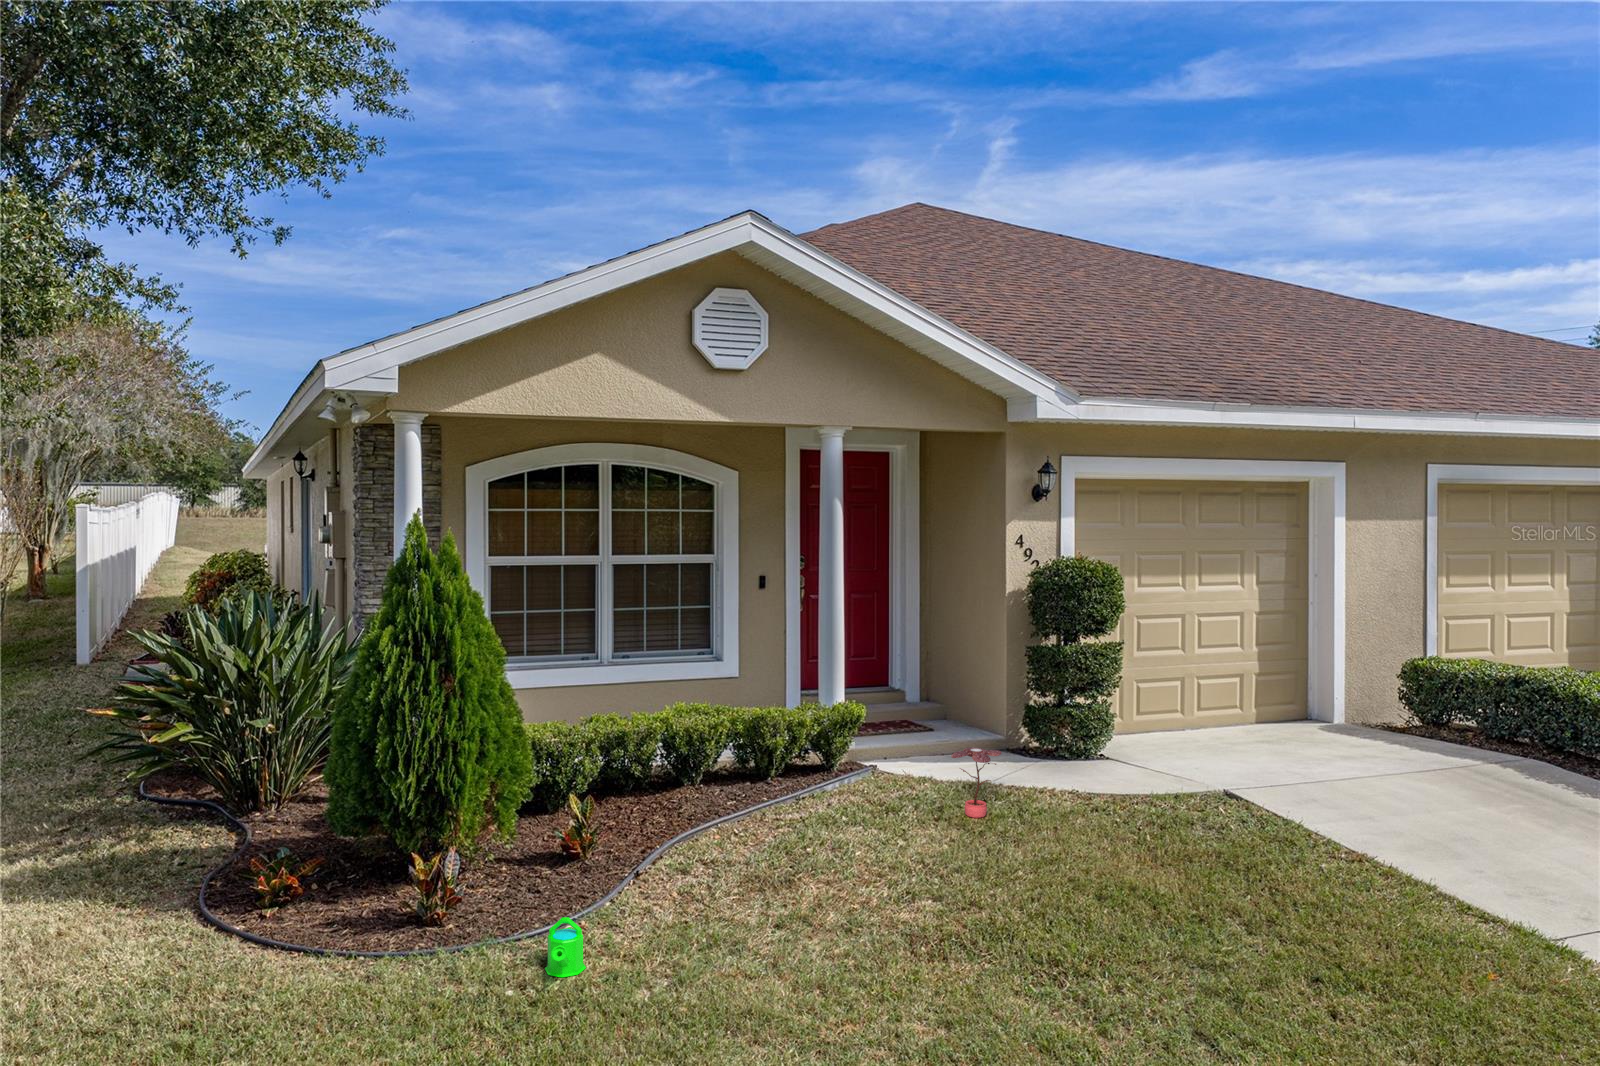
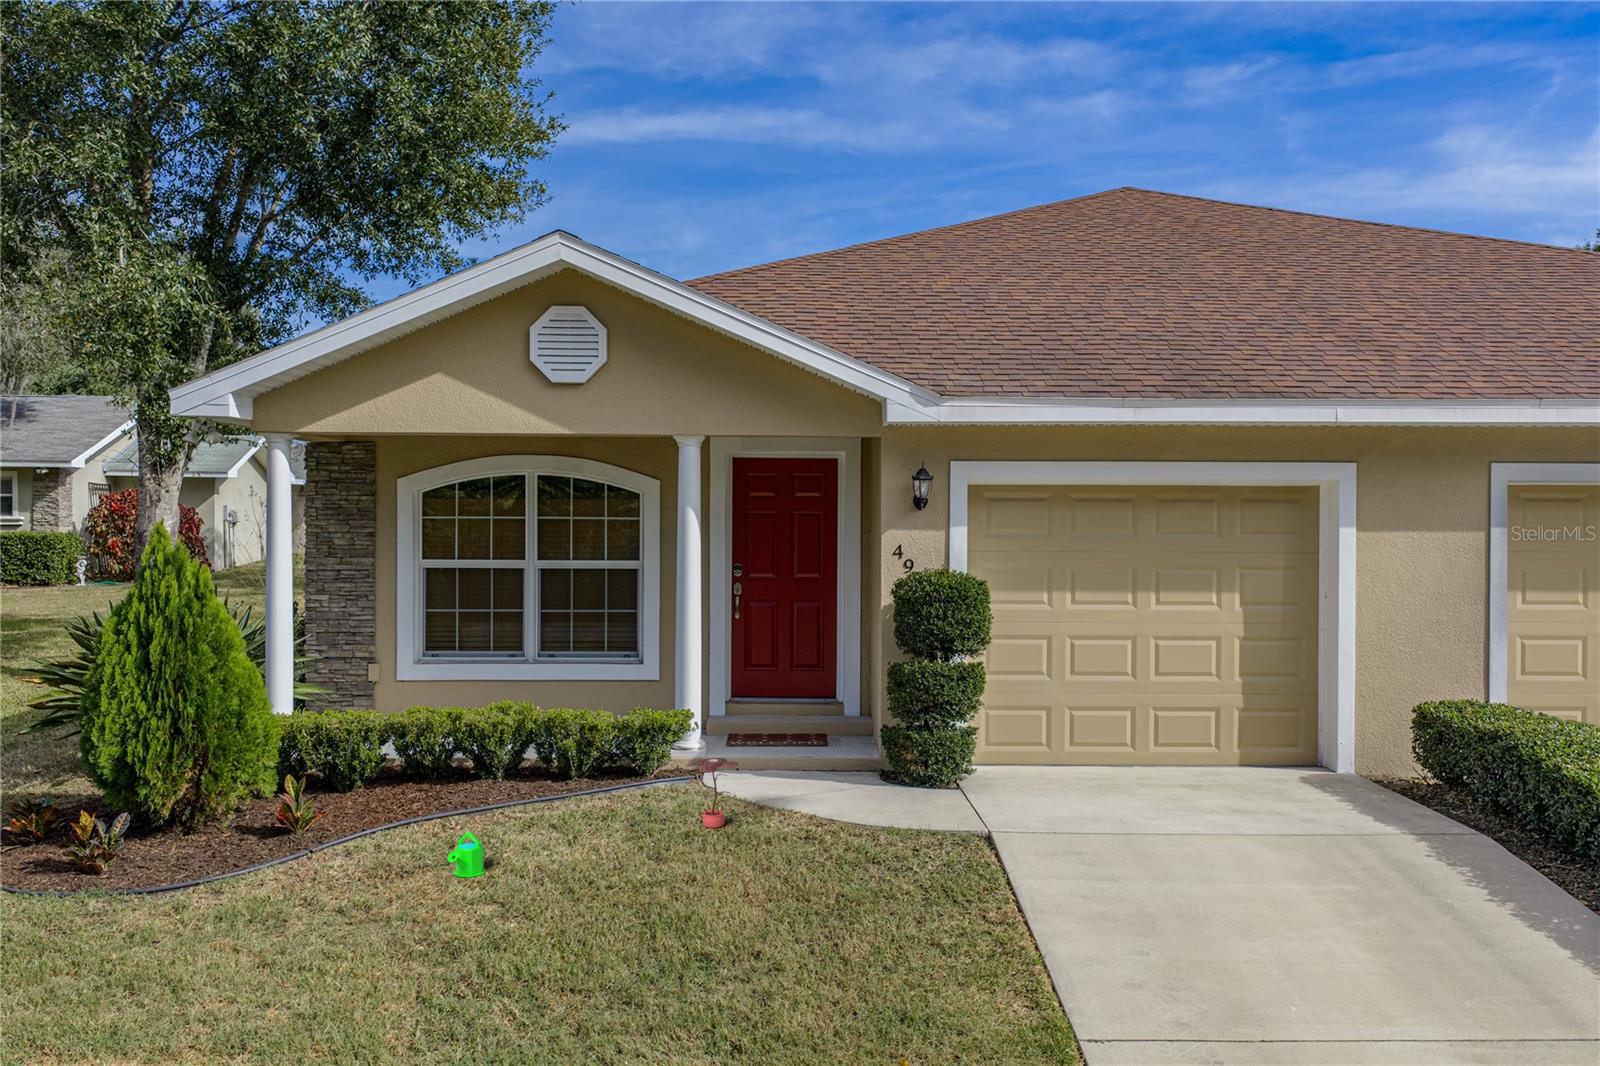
watering can: present [545,917,586,978] -> present [448,832,486,877]

